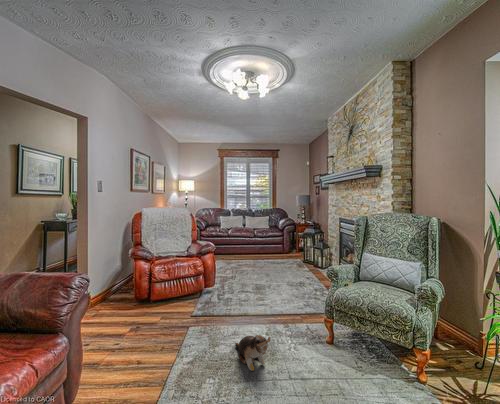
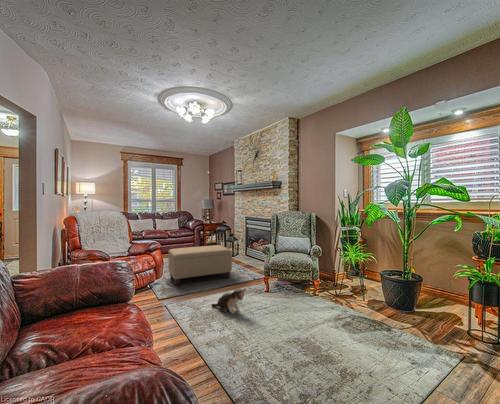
ottoman: none [221,254,297,301] -> present [168,245,232,285]

